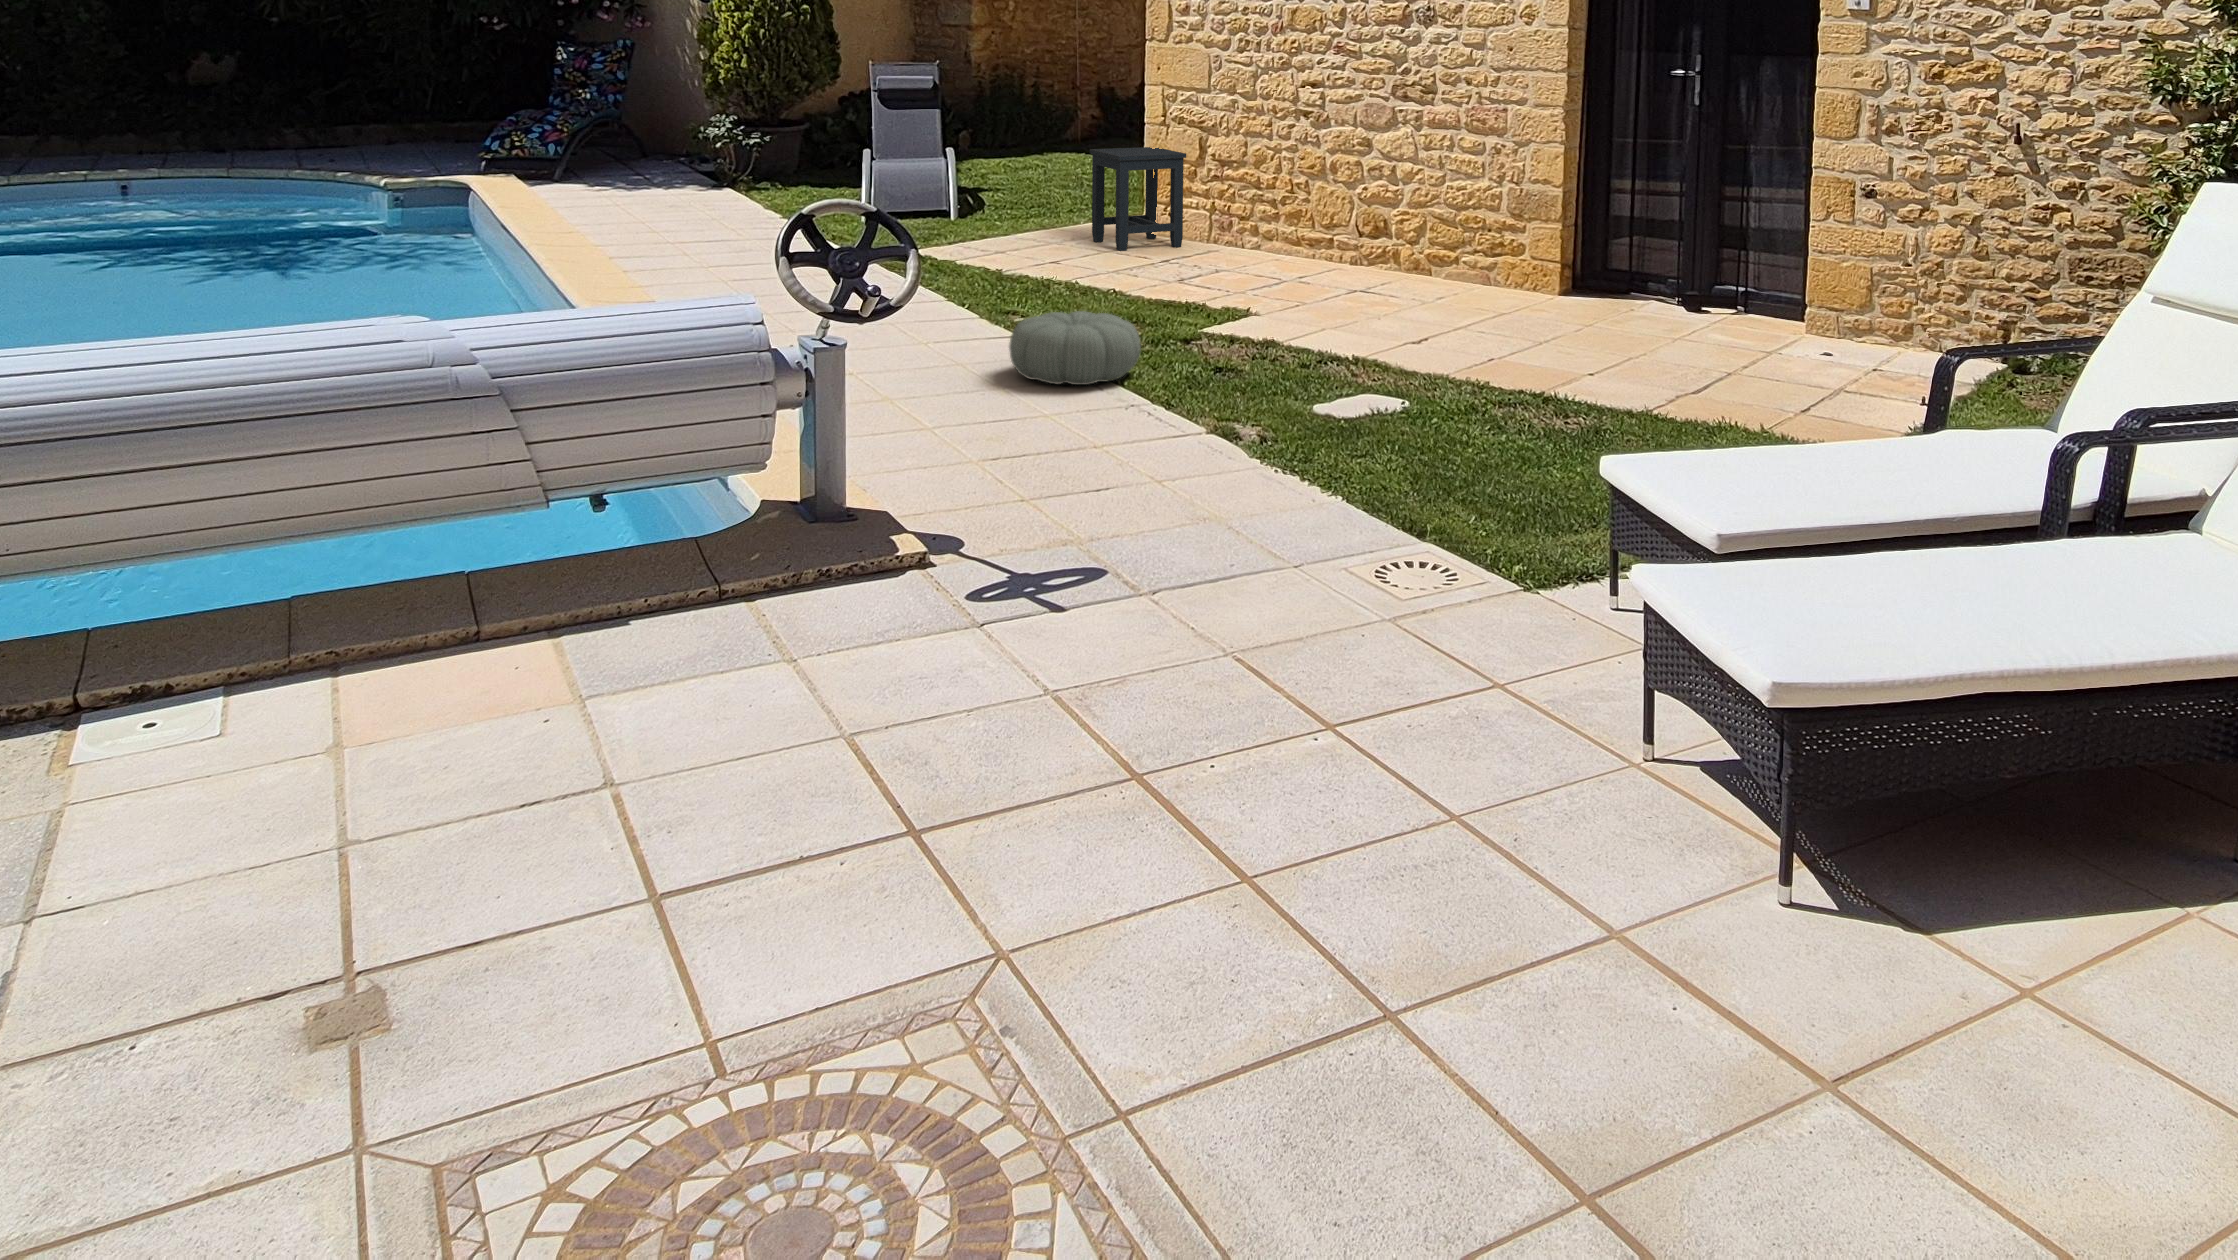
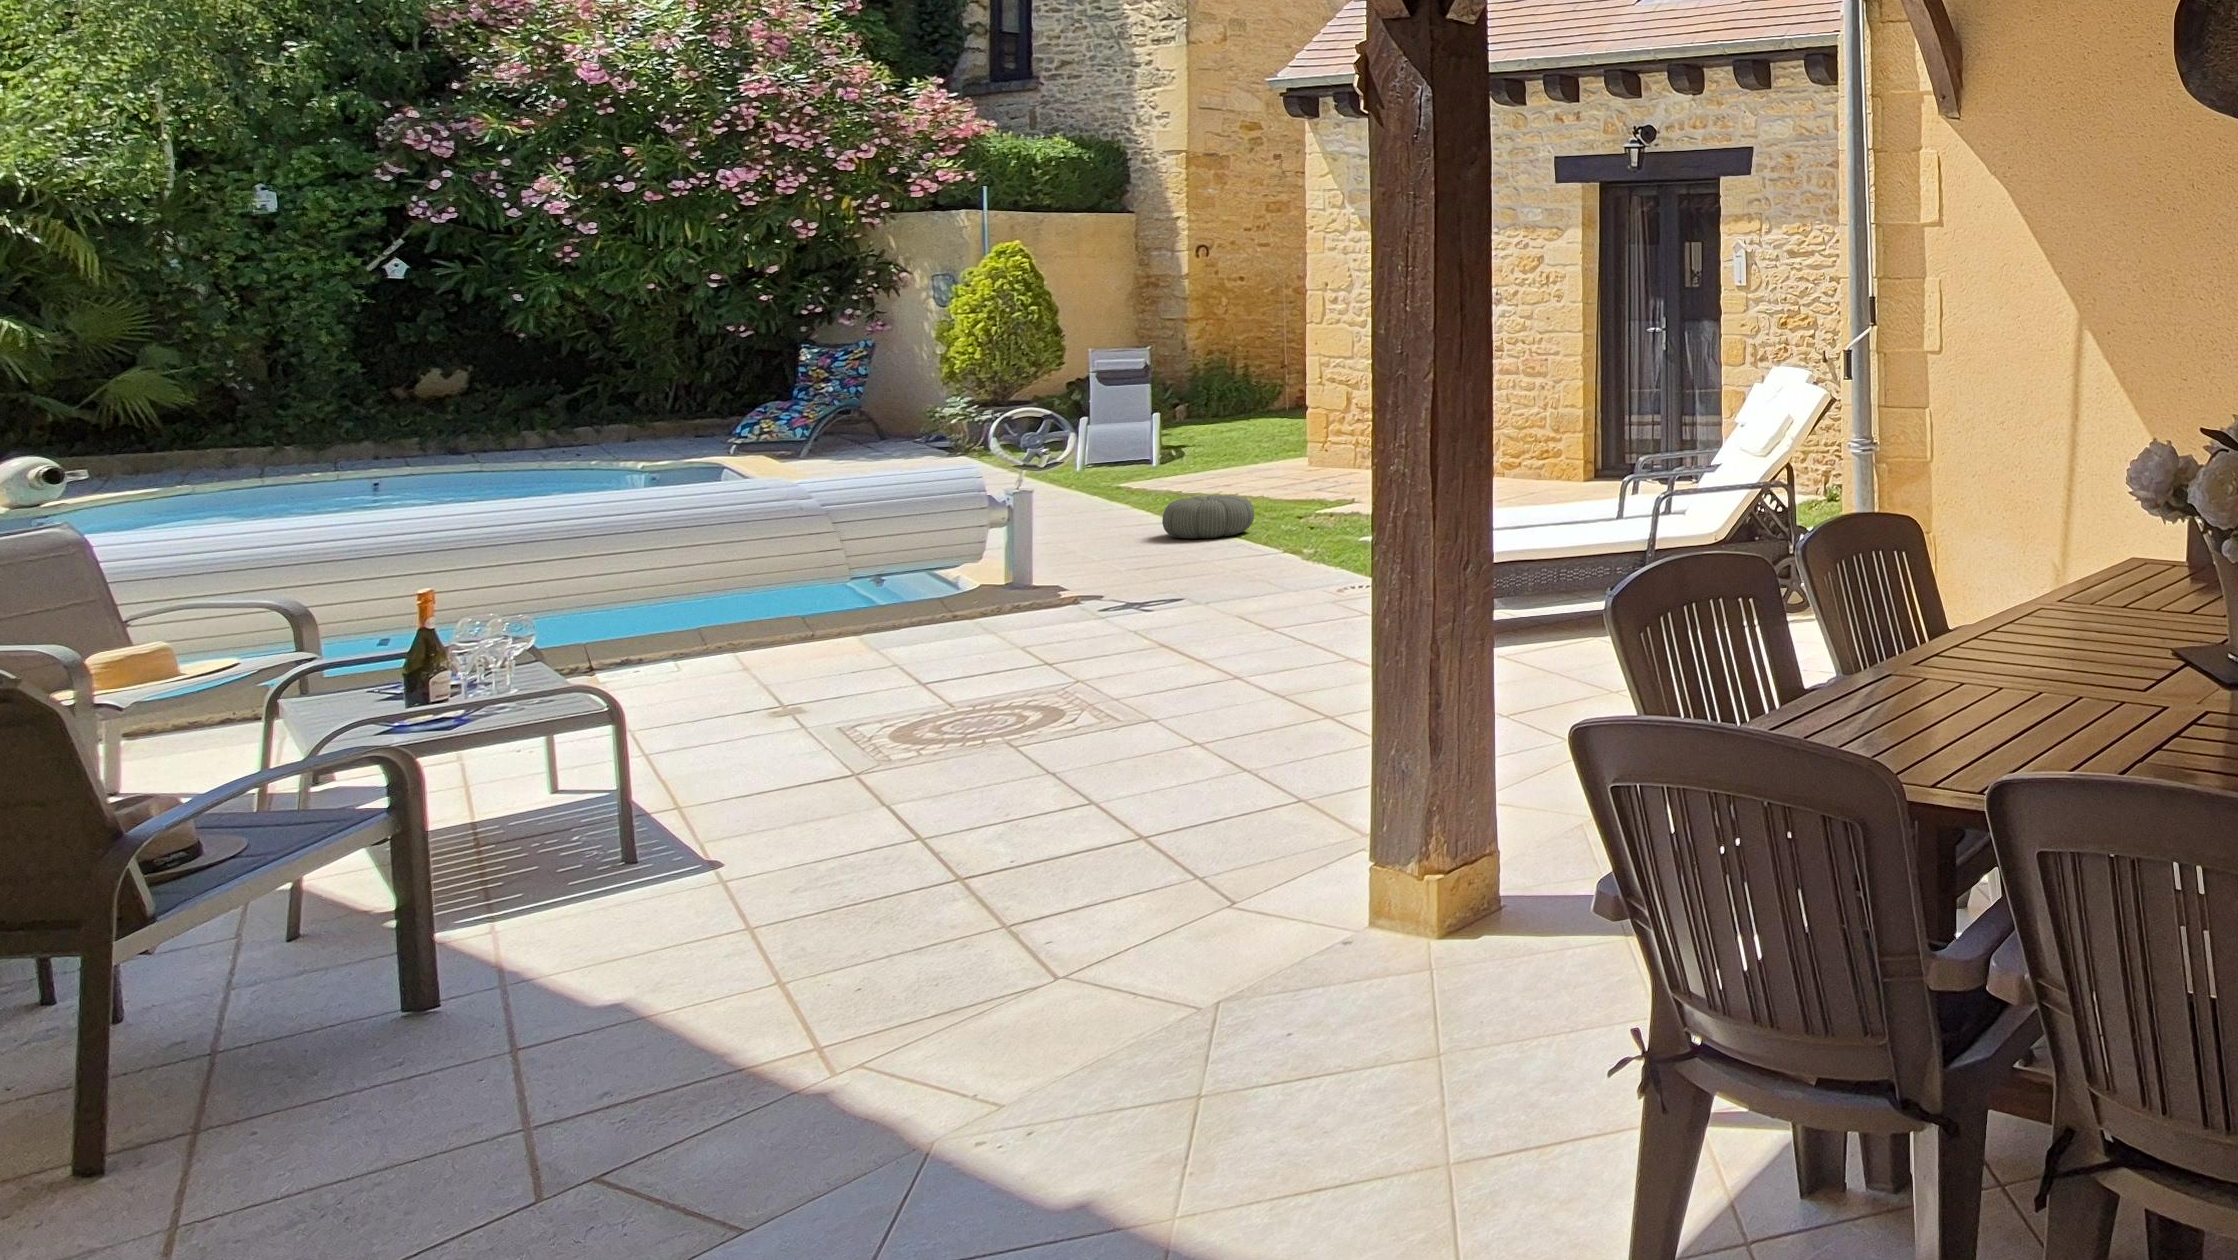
side table: present [1090,147,1186,251] -> none [1260,404,1334,480]

